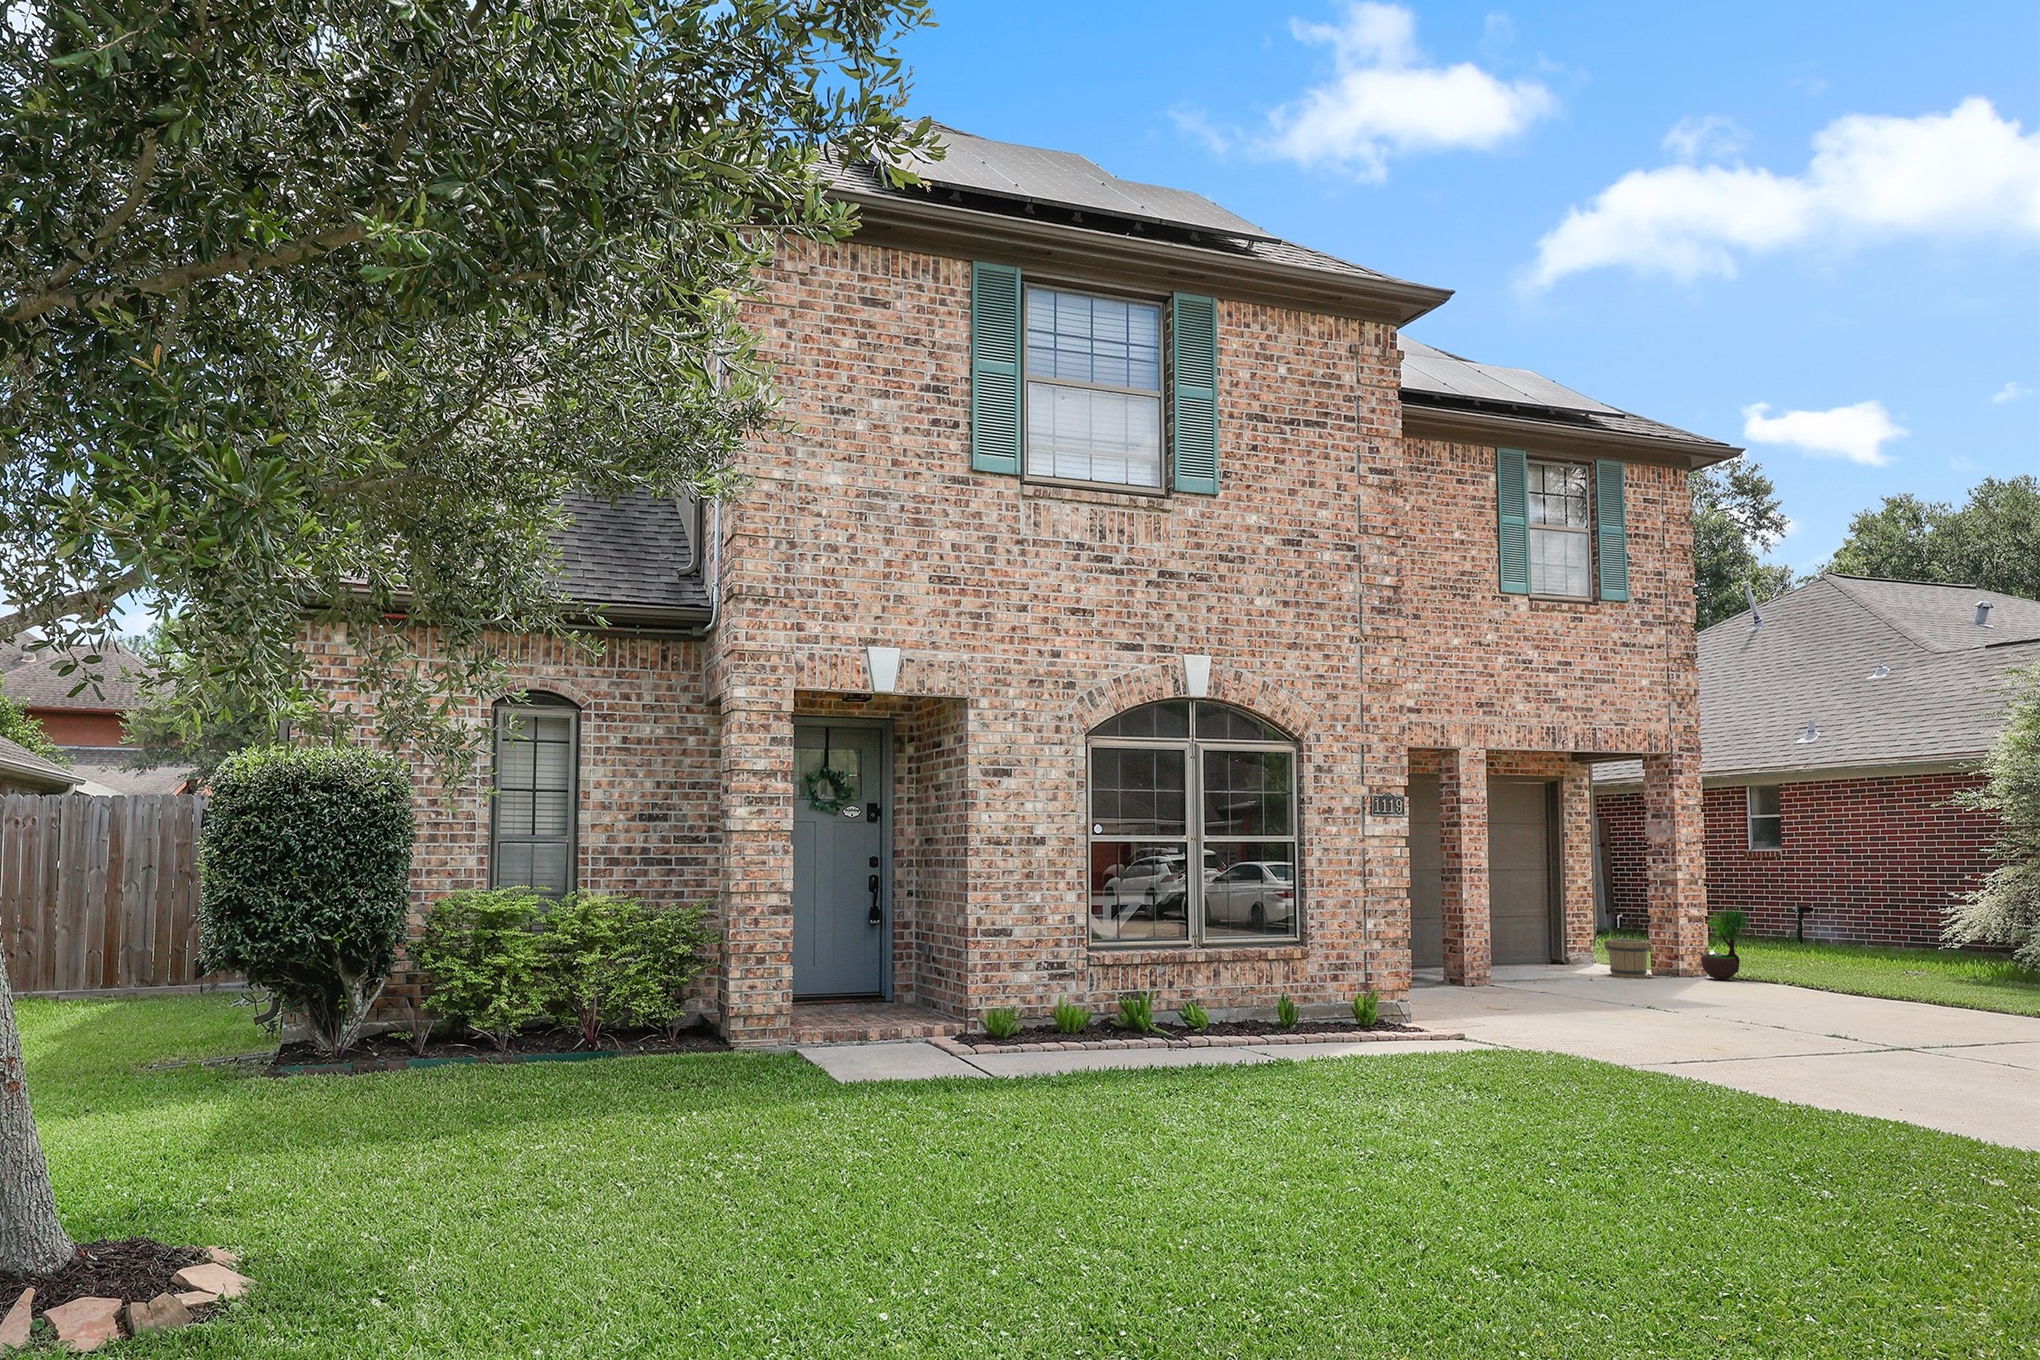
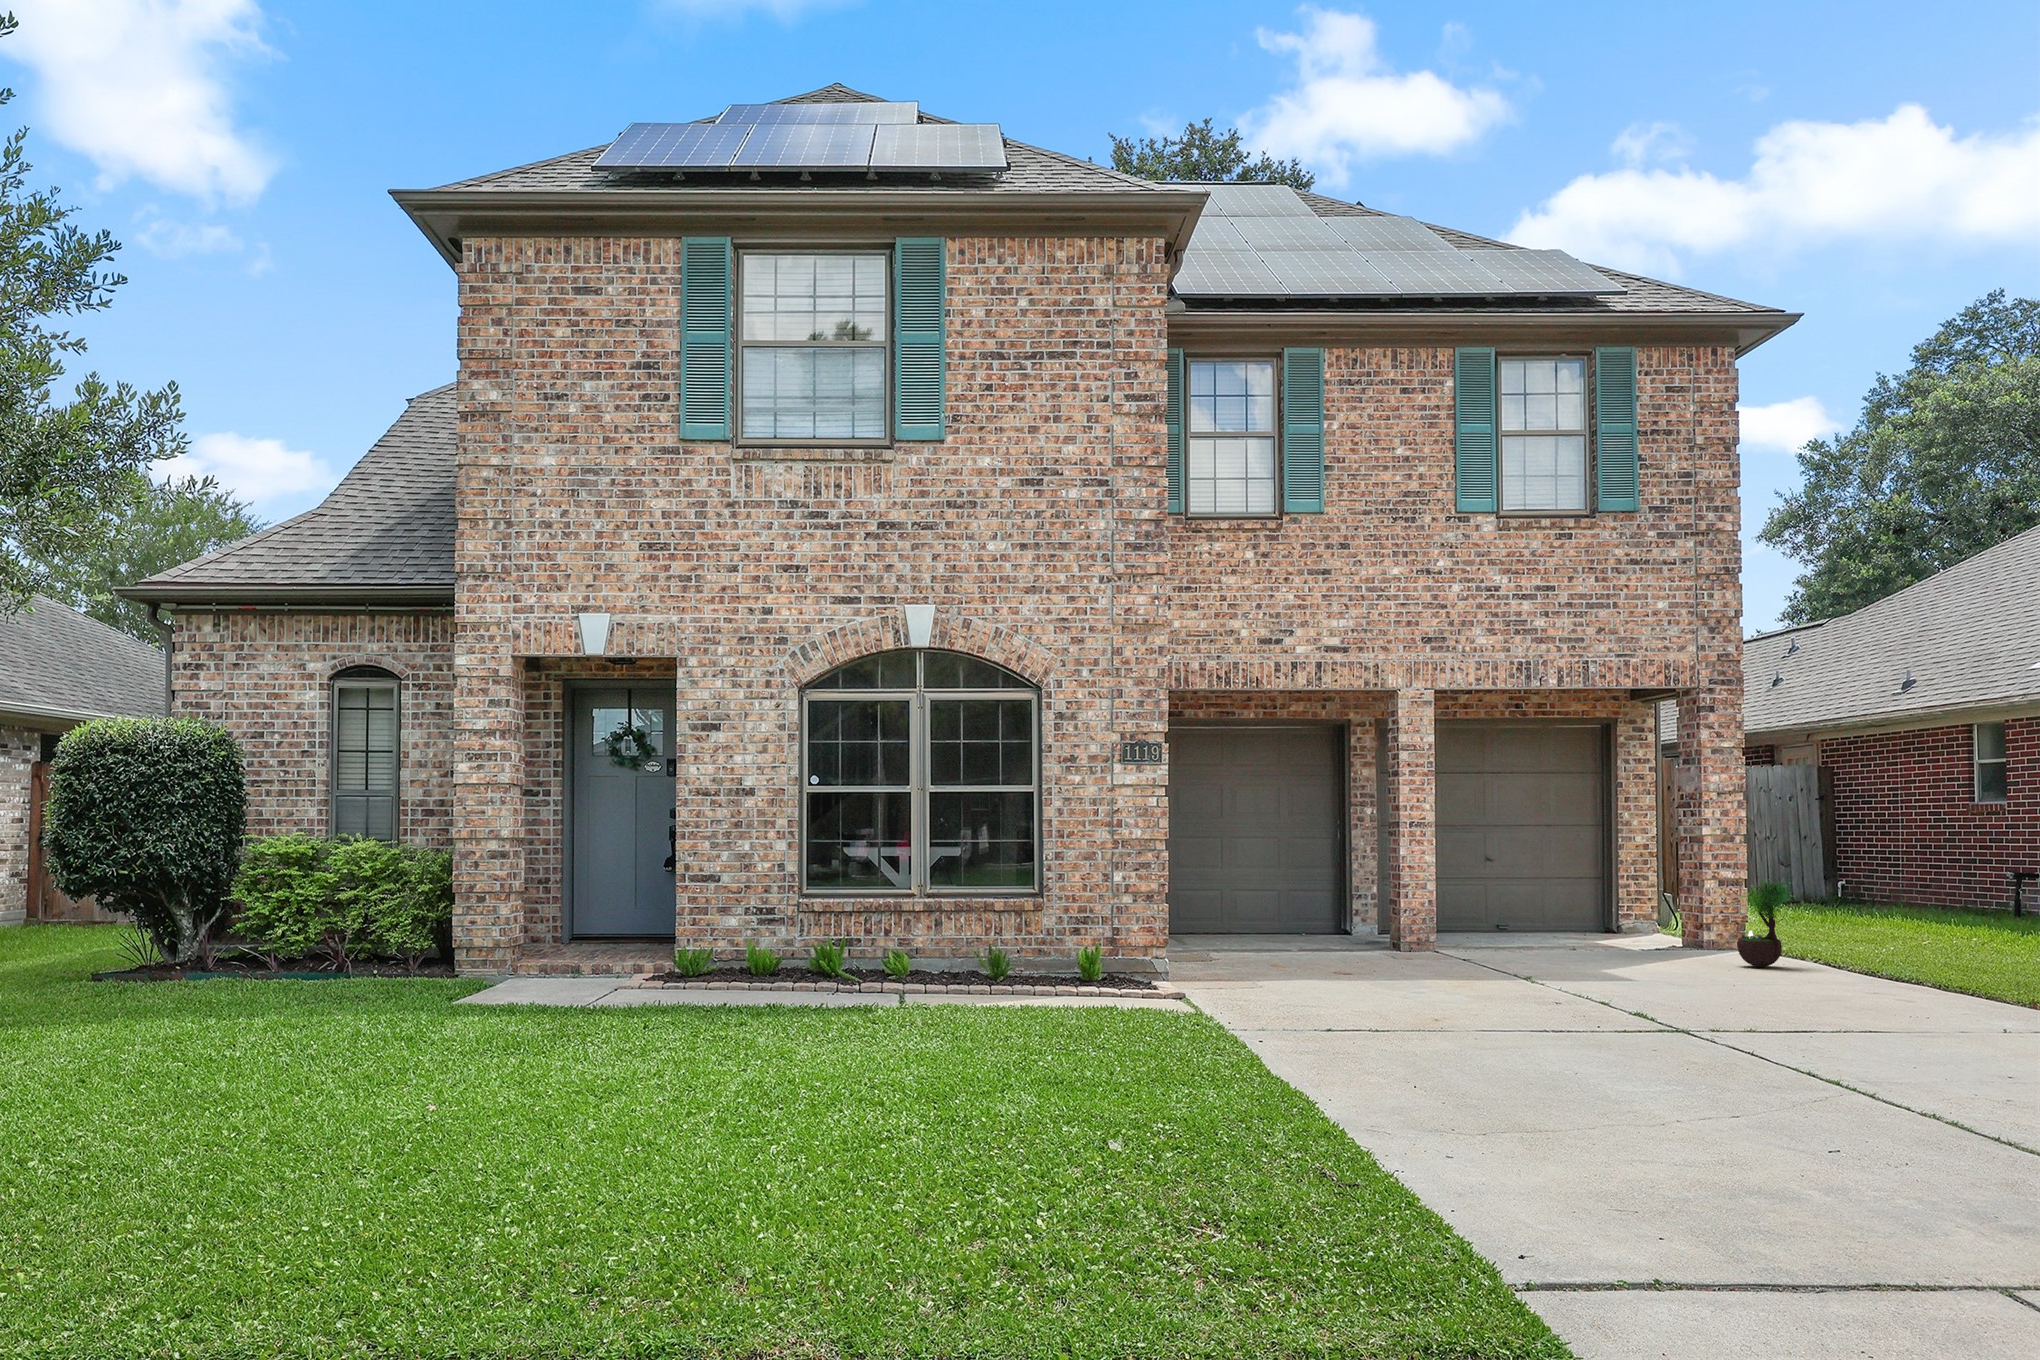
bucket: present [1604,939,1651,978] -> none [1631,916,1687,963]

